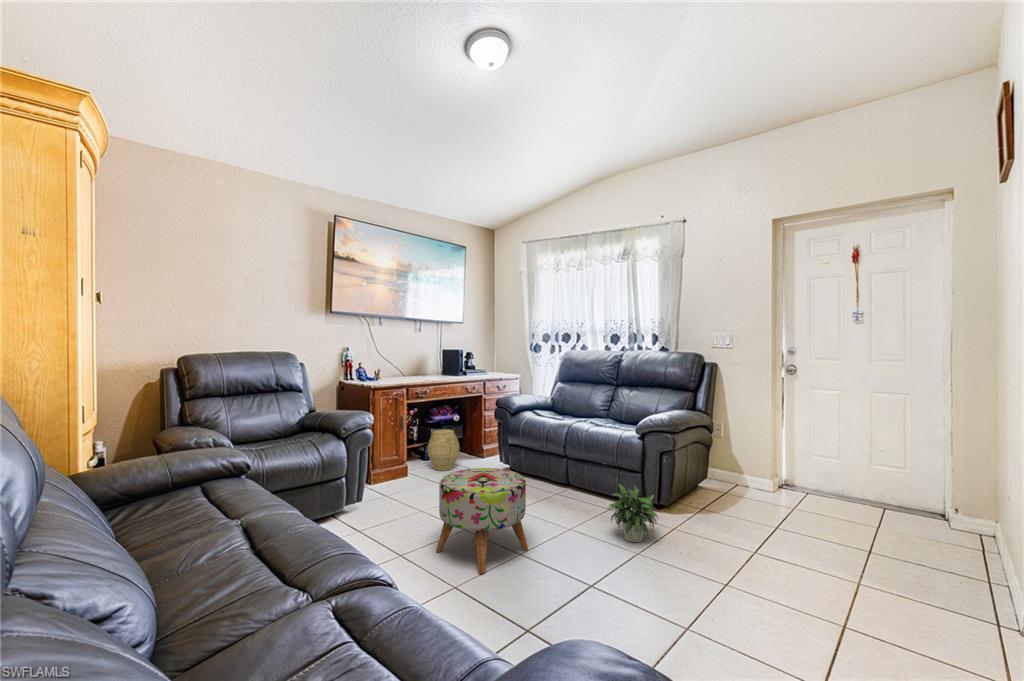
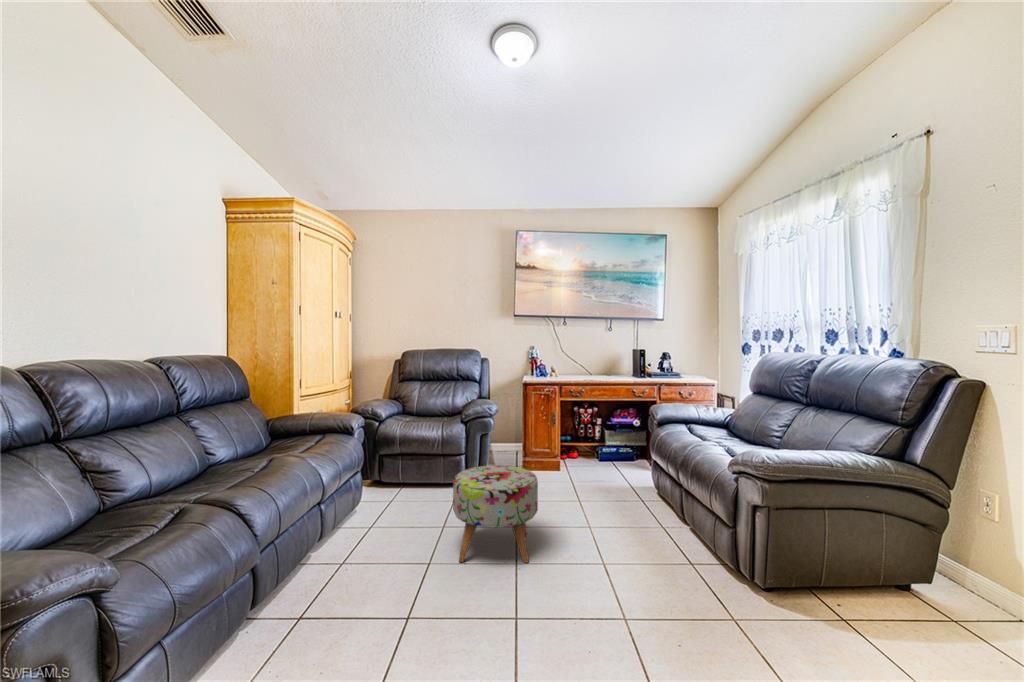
woven basket: present [428,429,460,471] -> none [583,431,616,474]
potted plant: present [608,484,658,542] -> none [614,529,701,613]

